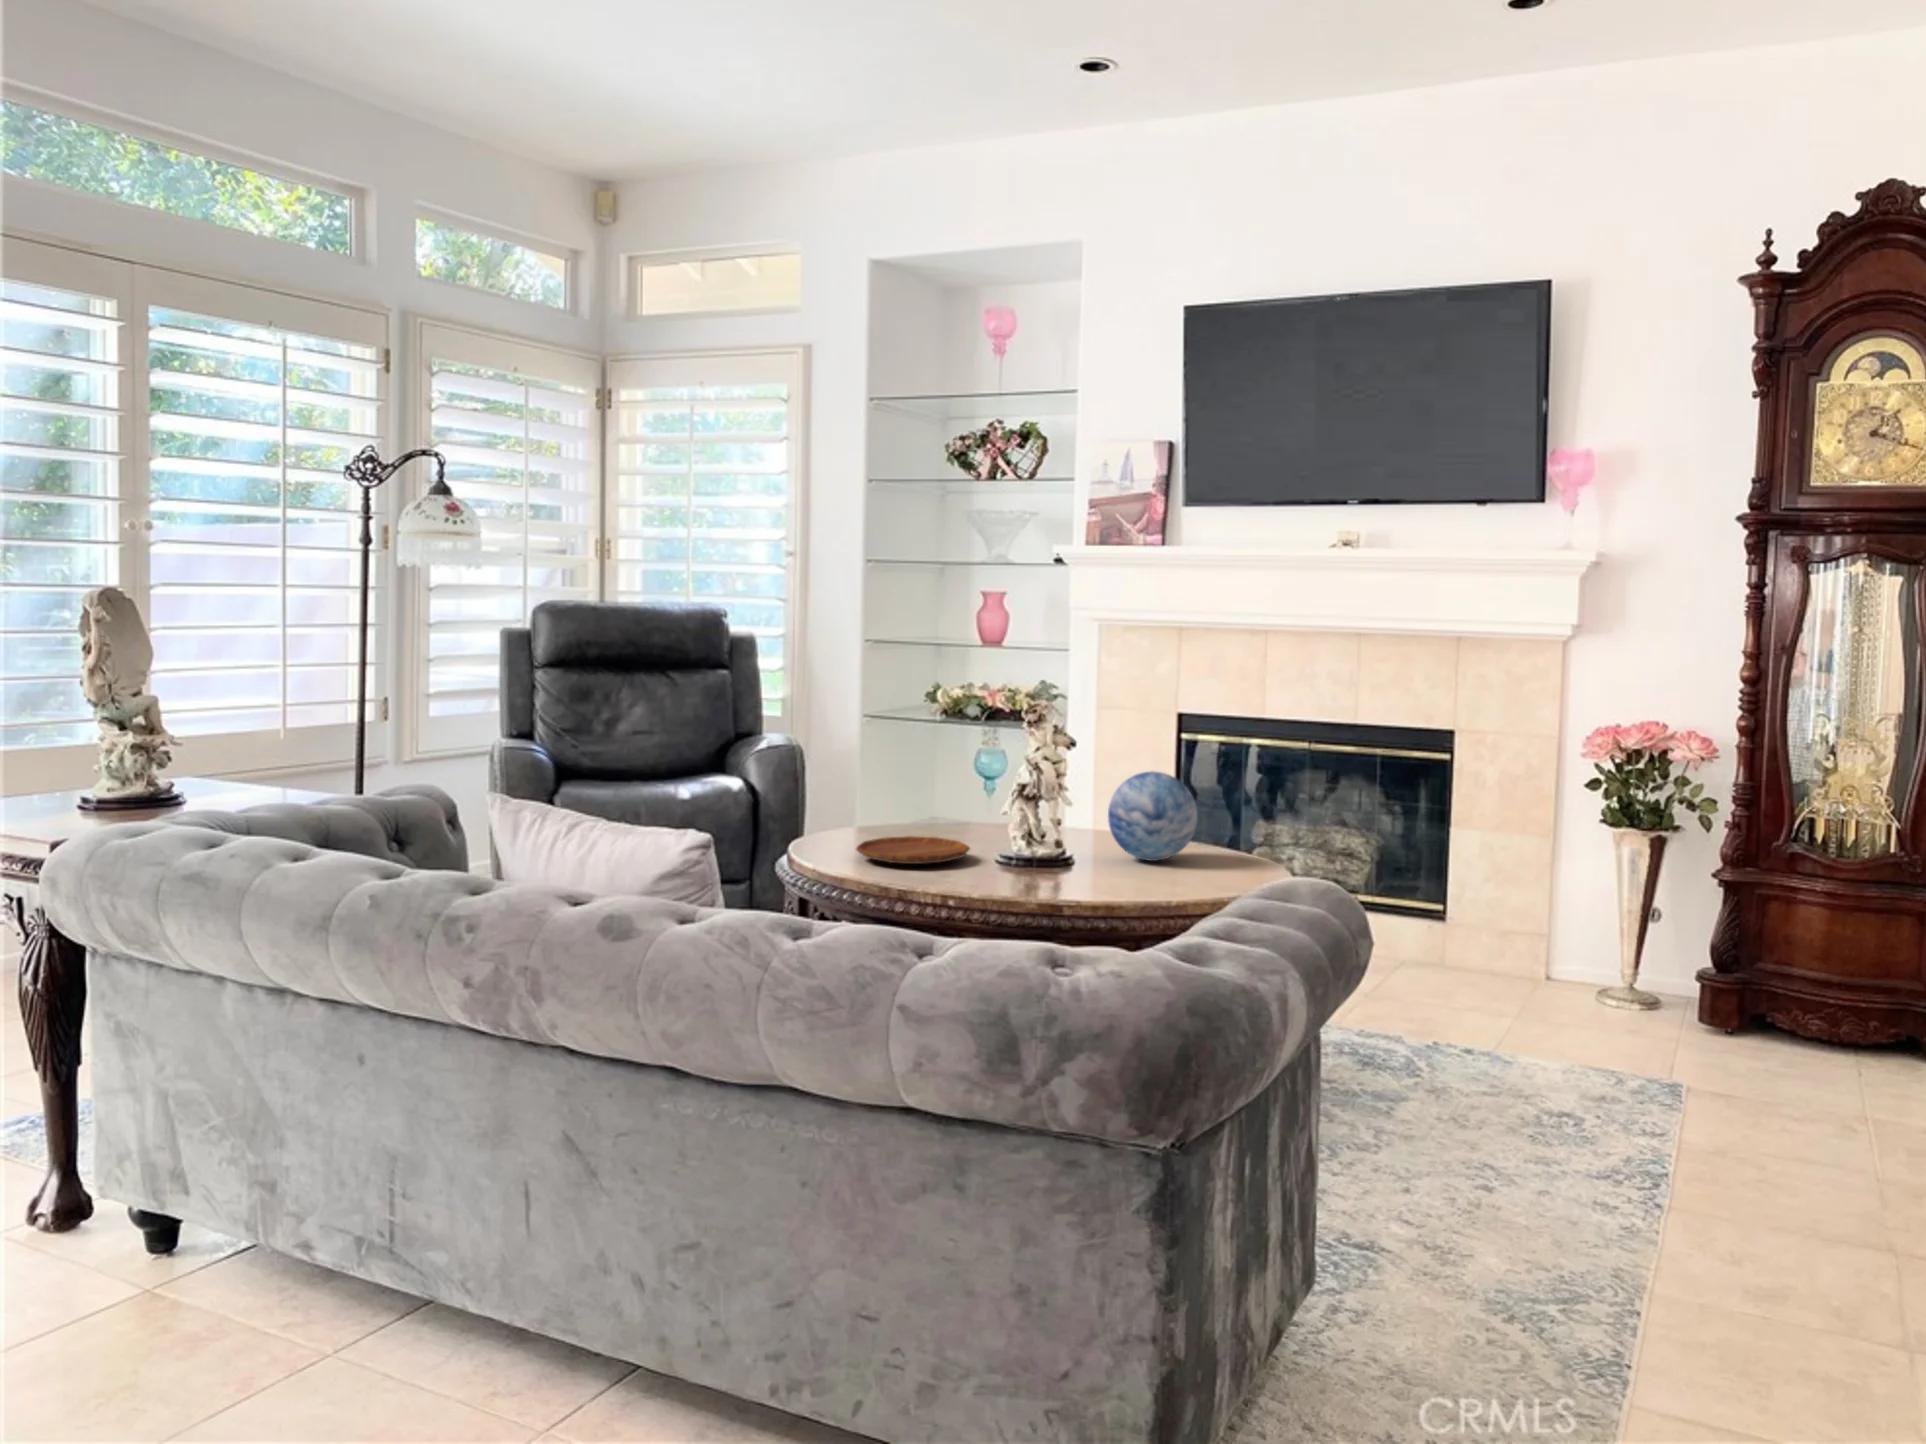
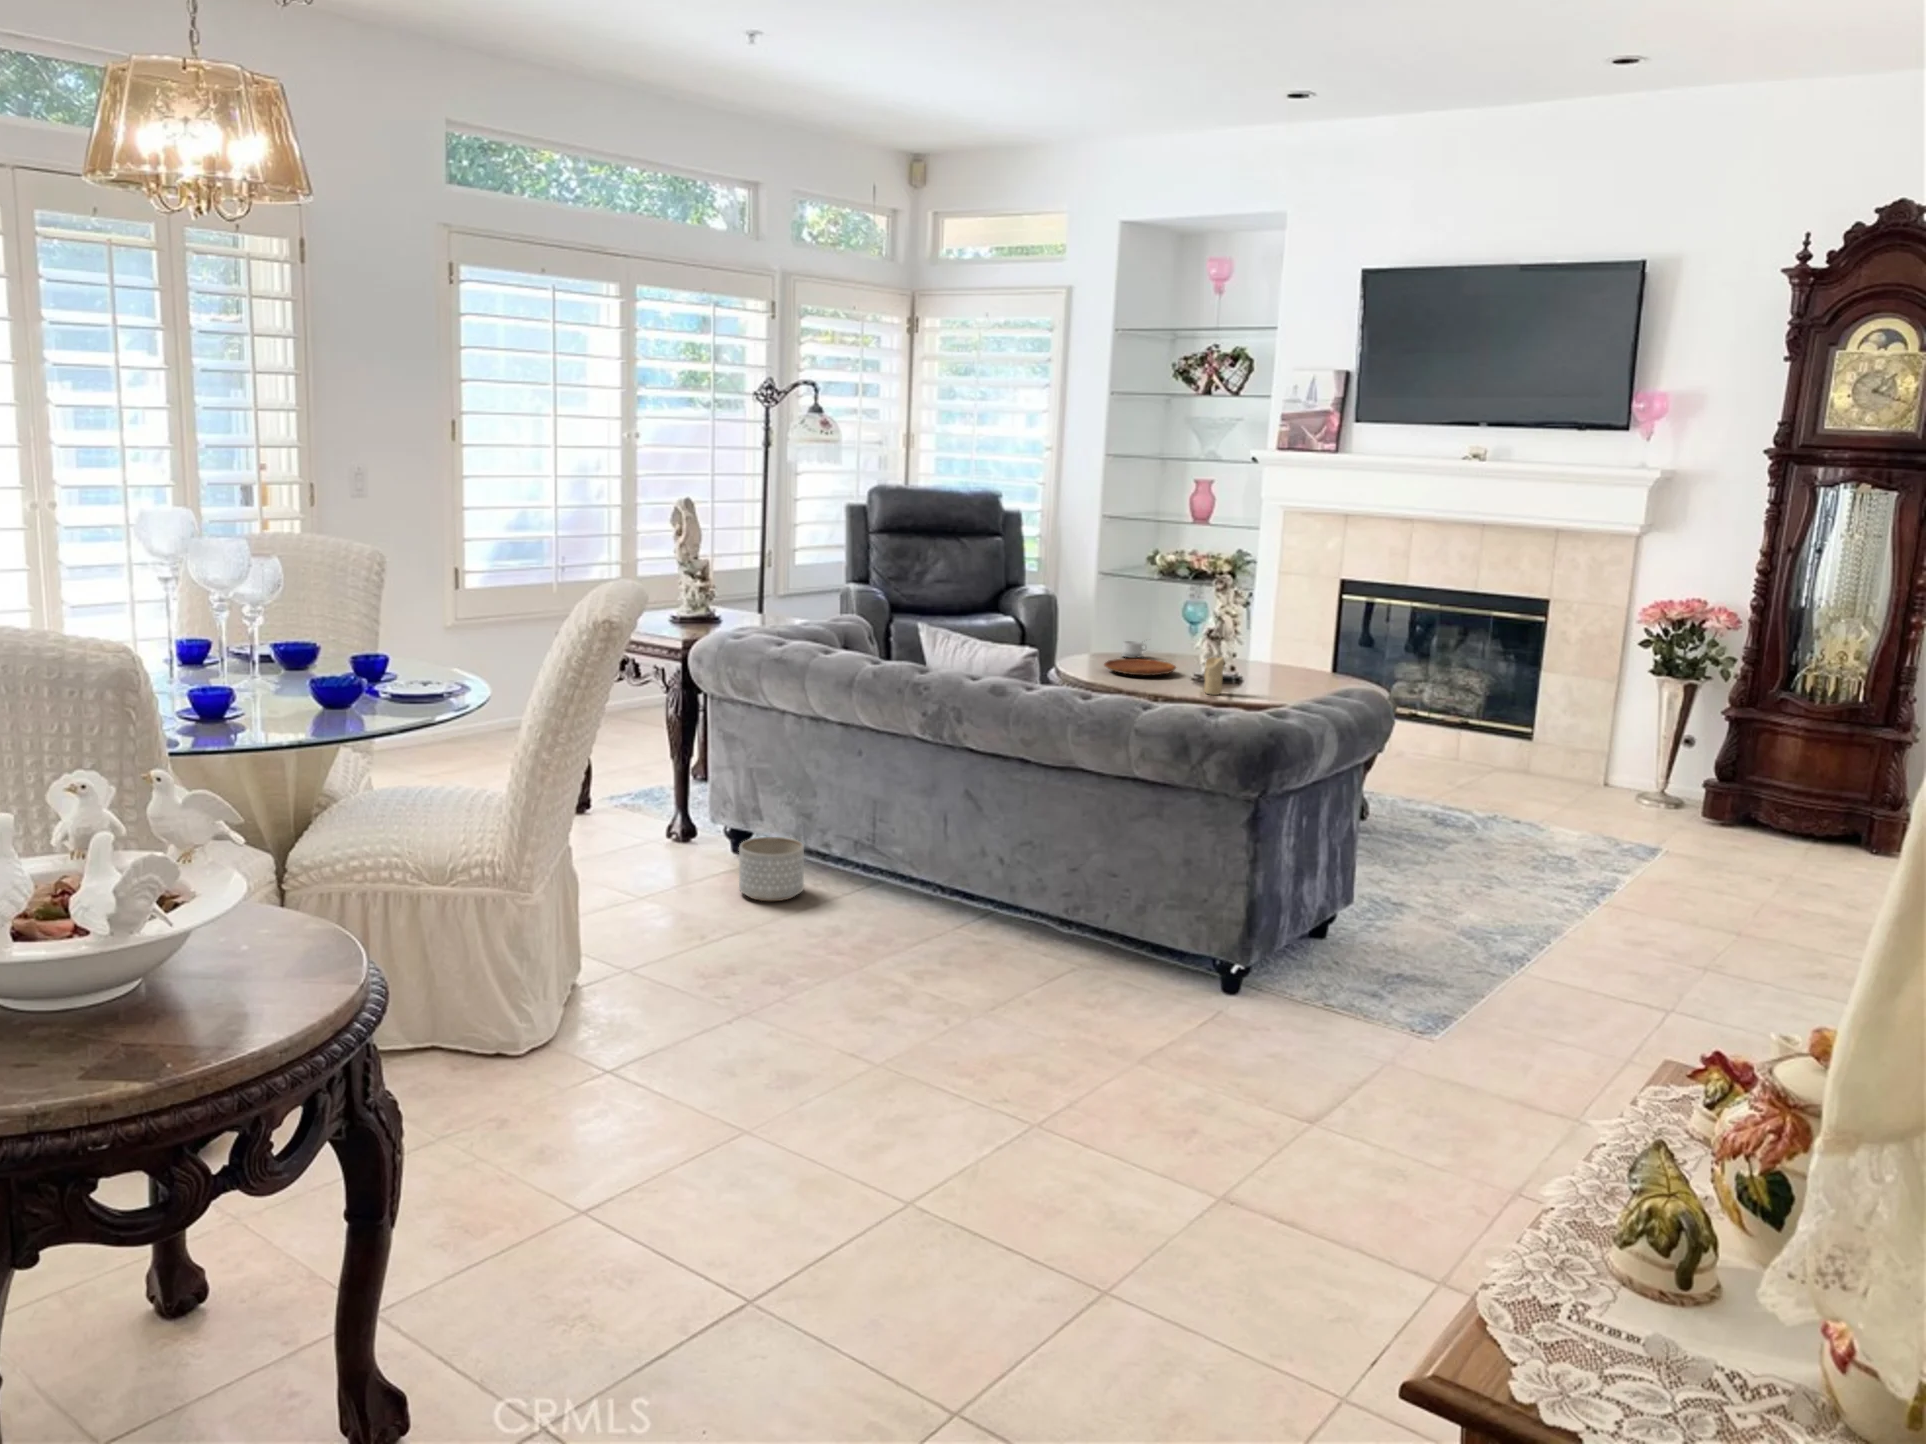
decorative orb: present [1108,771,1197,861] -> none [1268,623,1327,681]
teacup: none [883,805,929,834] -> present [1121,641,1147,658]
candle: none [1016,831,1047,893] -> present [1204,657,1224,695]
planter: none [100,1233,252,1386] -> present [739,837,804,901]

